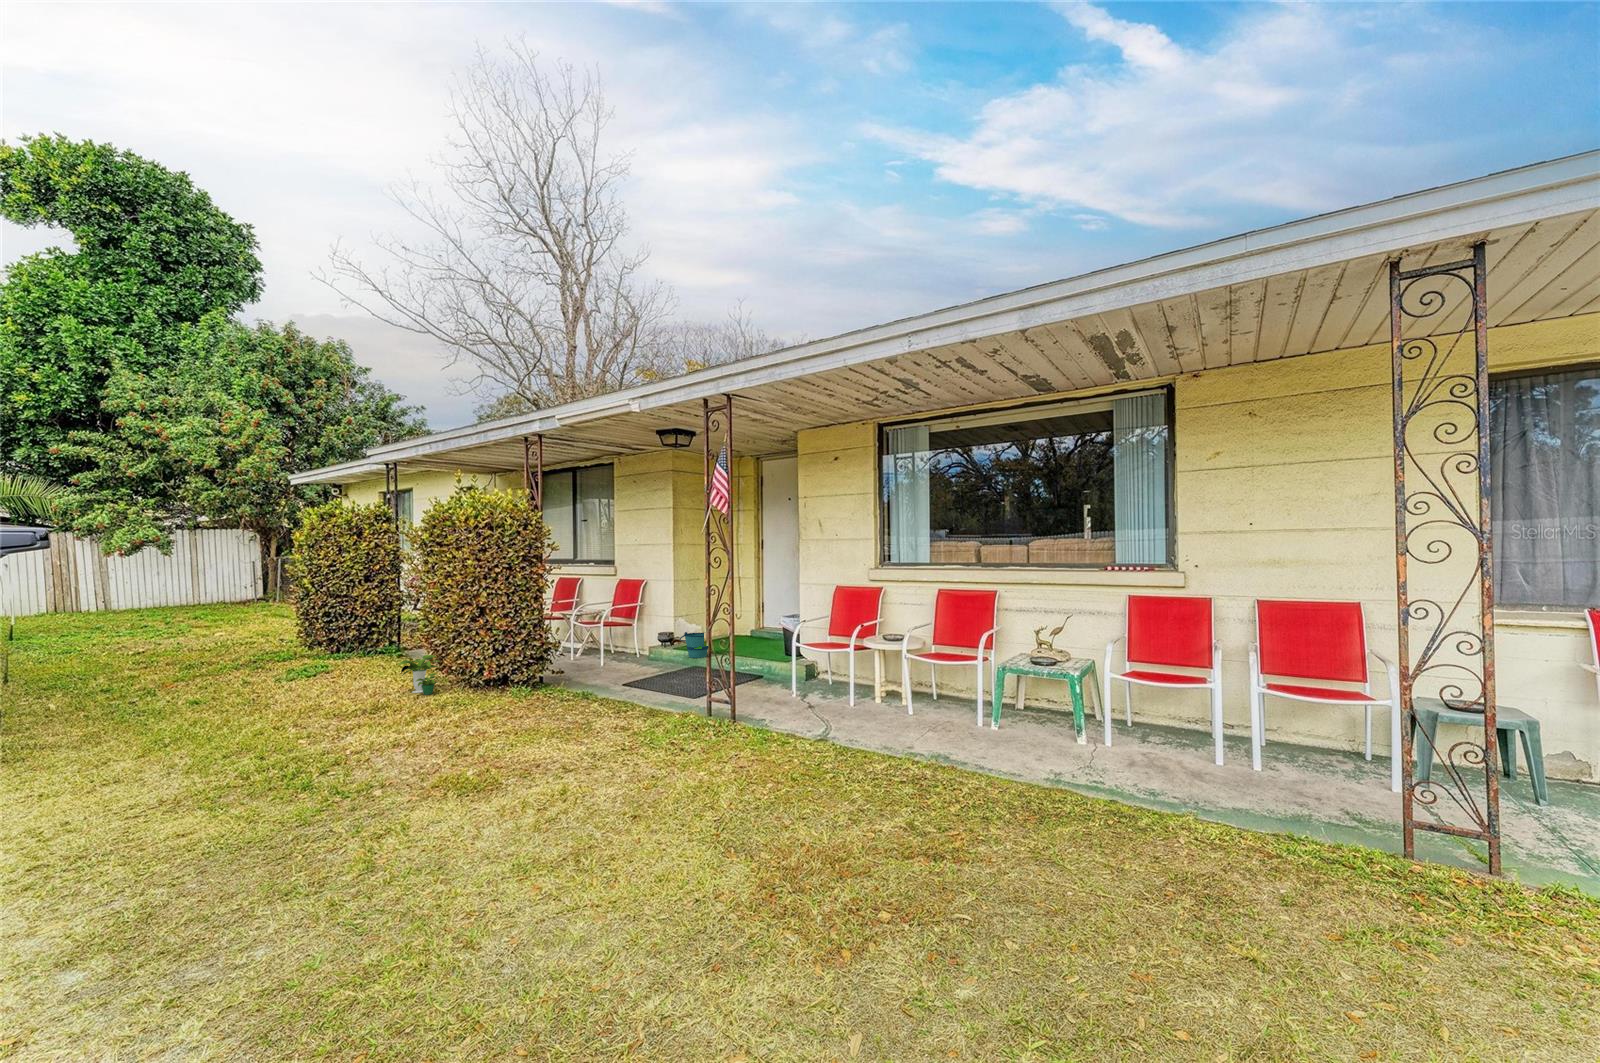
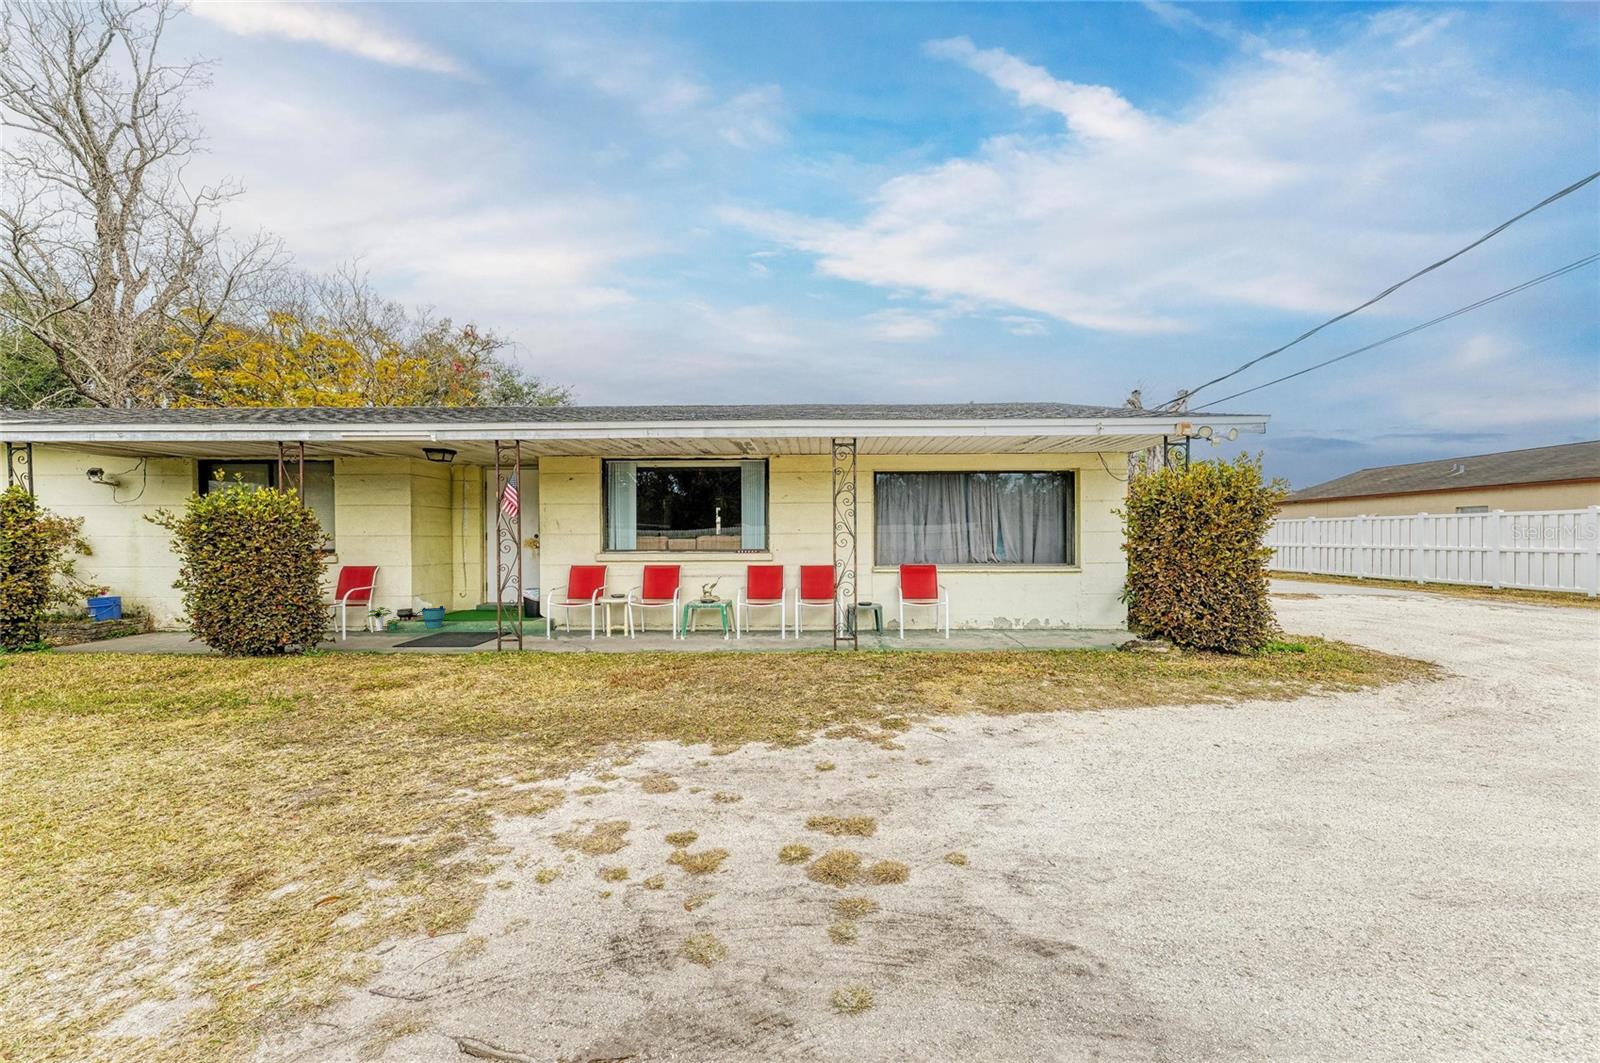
potted plant: present [398,655,439,695] -> present [366,607,401,631]

